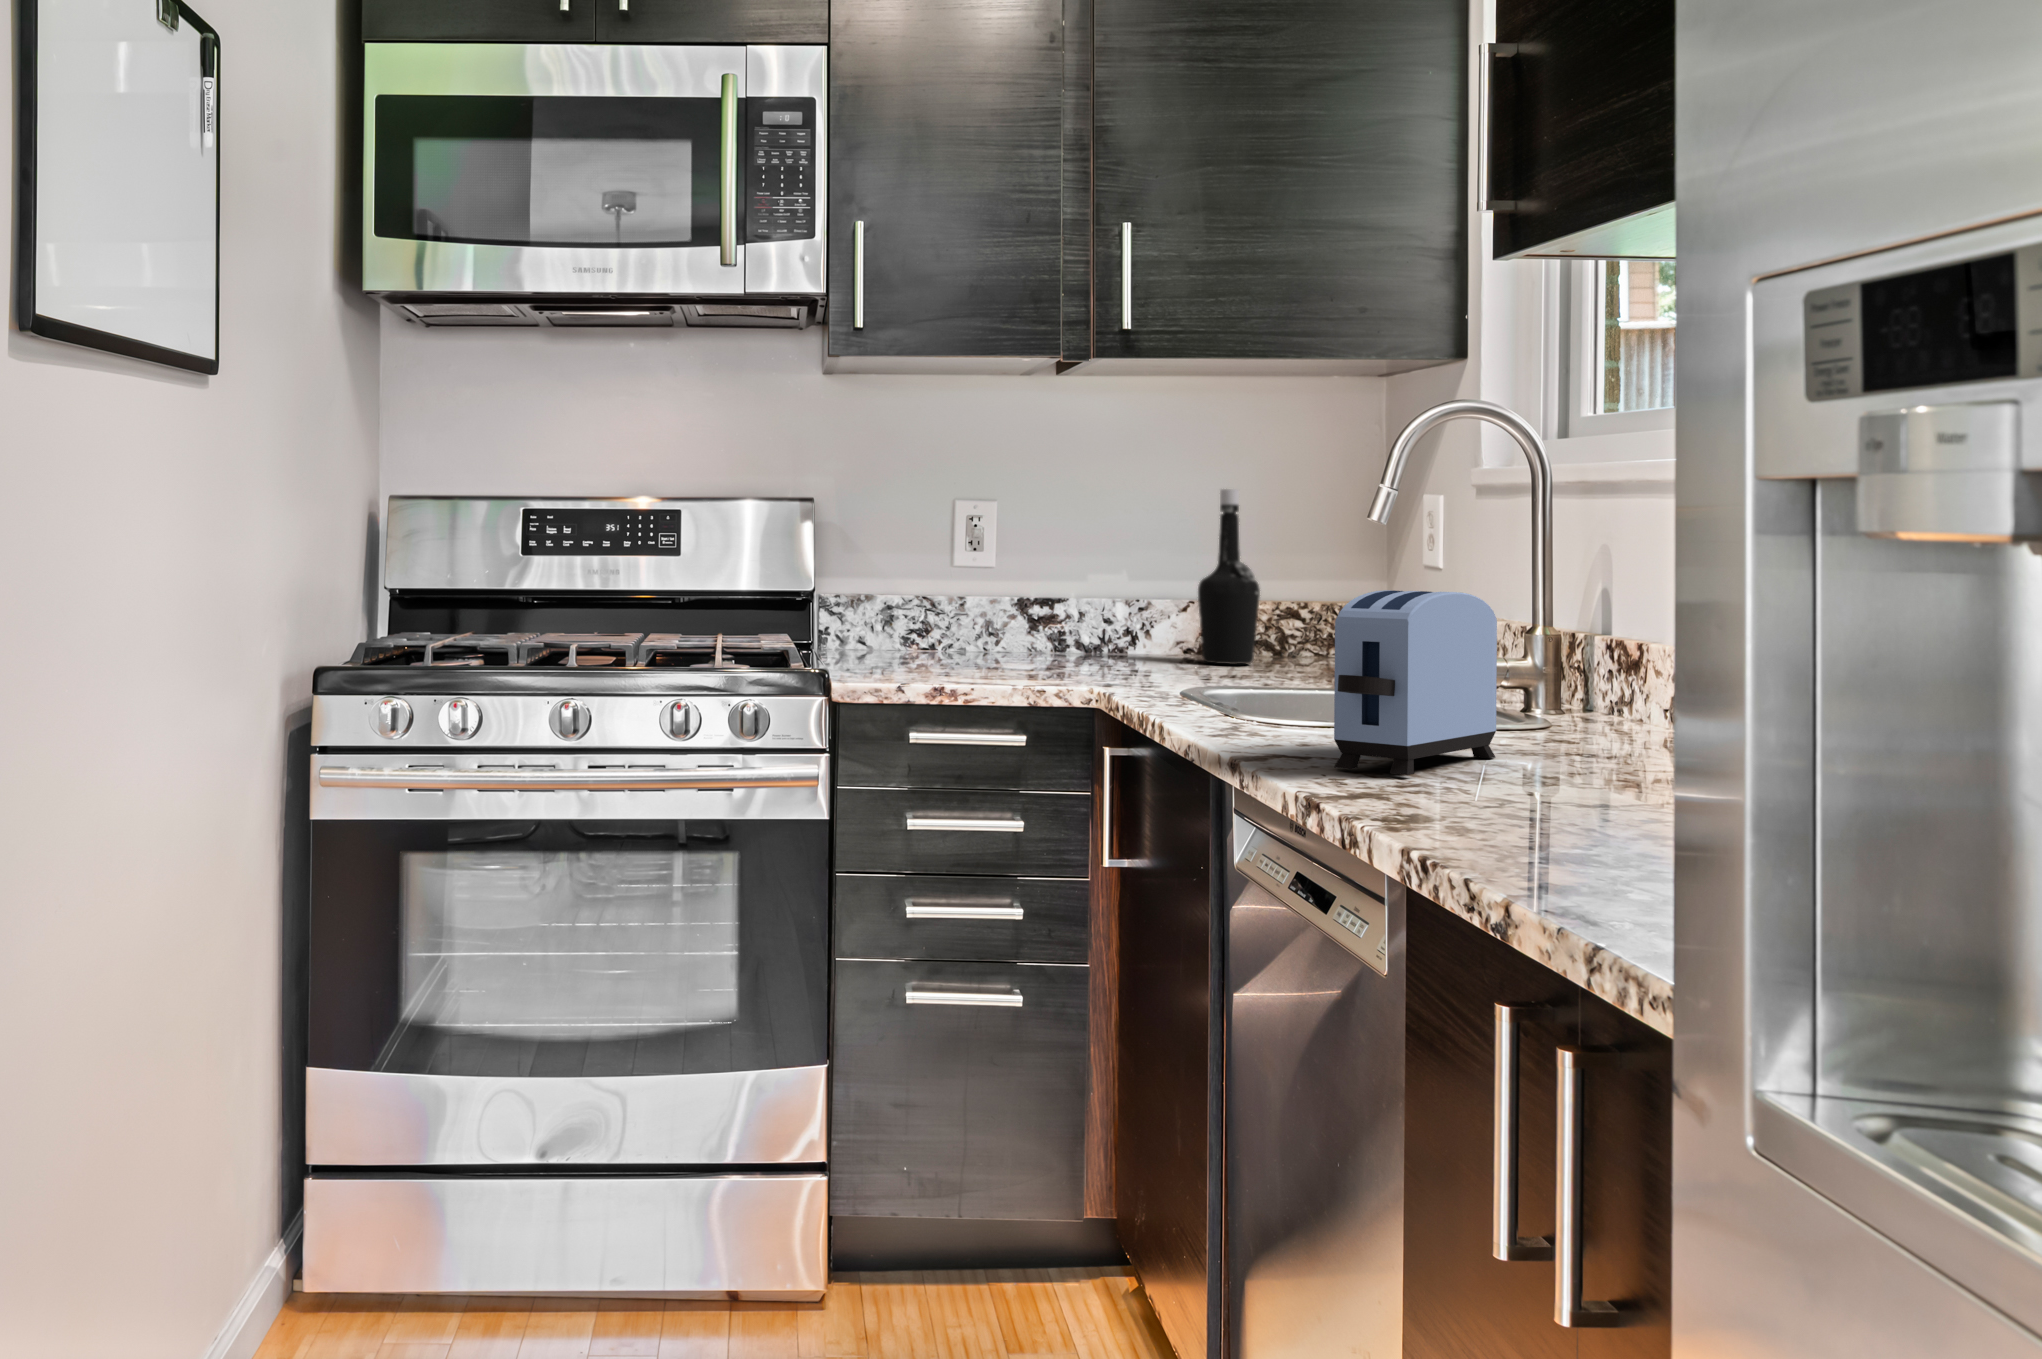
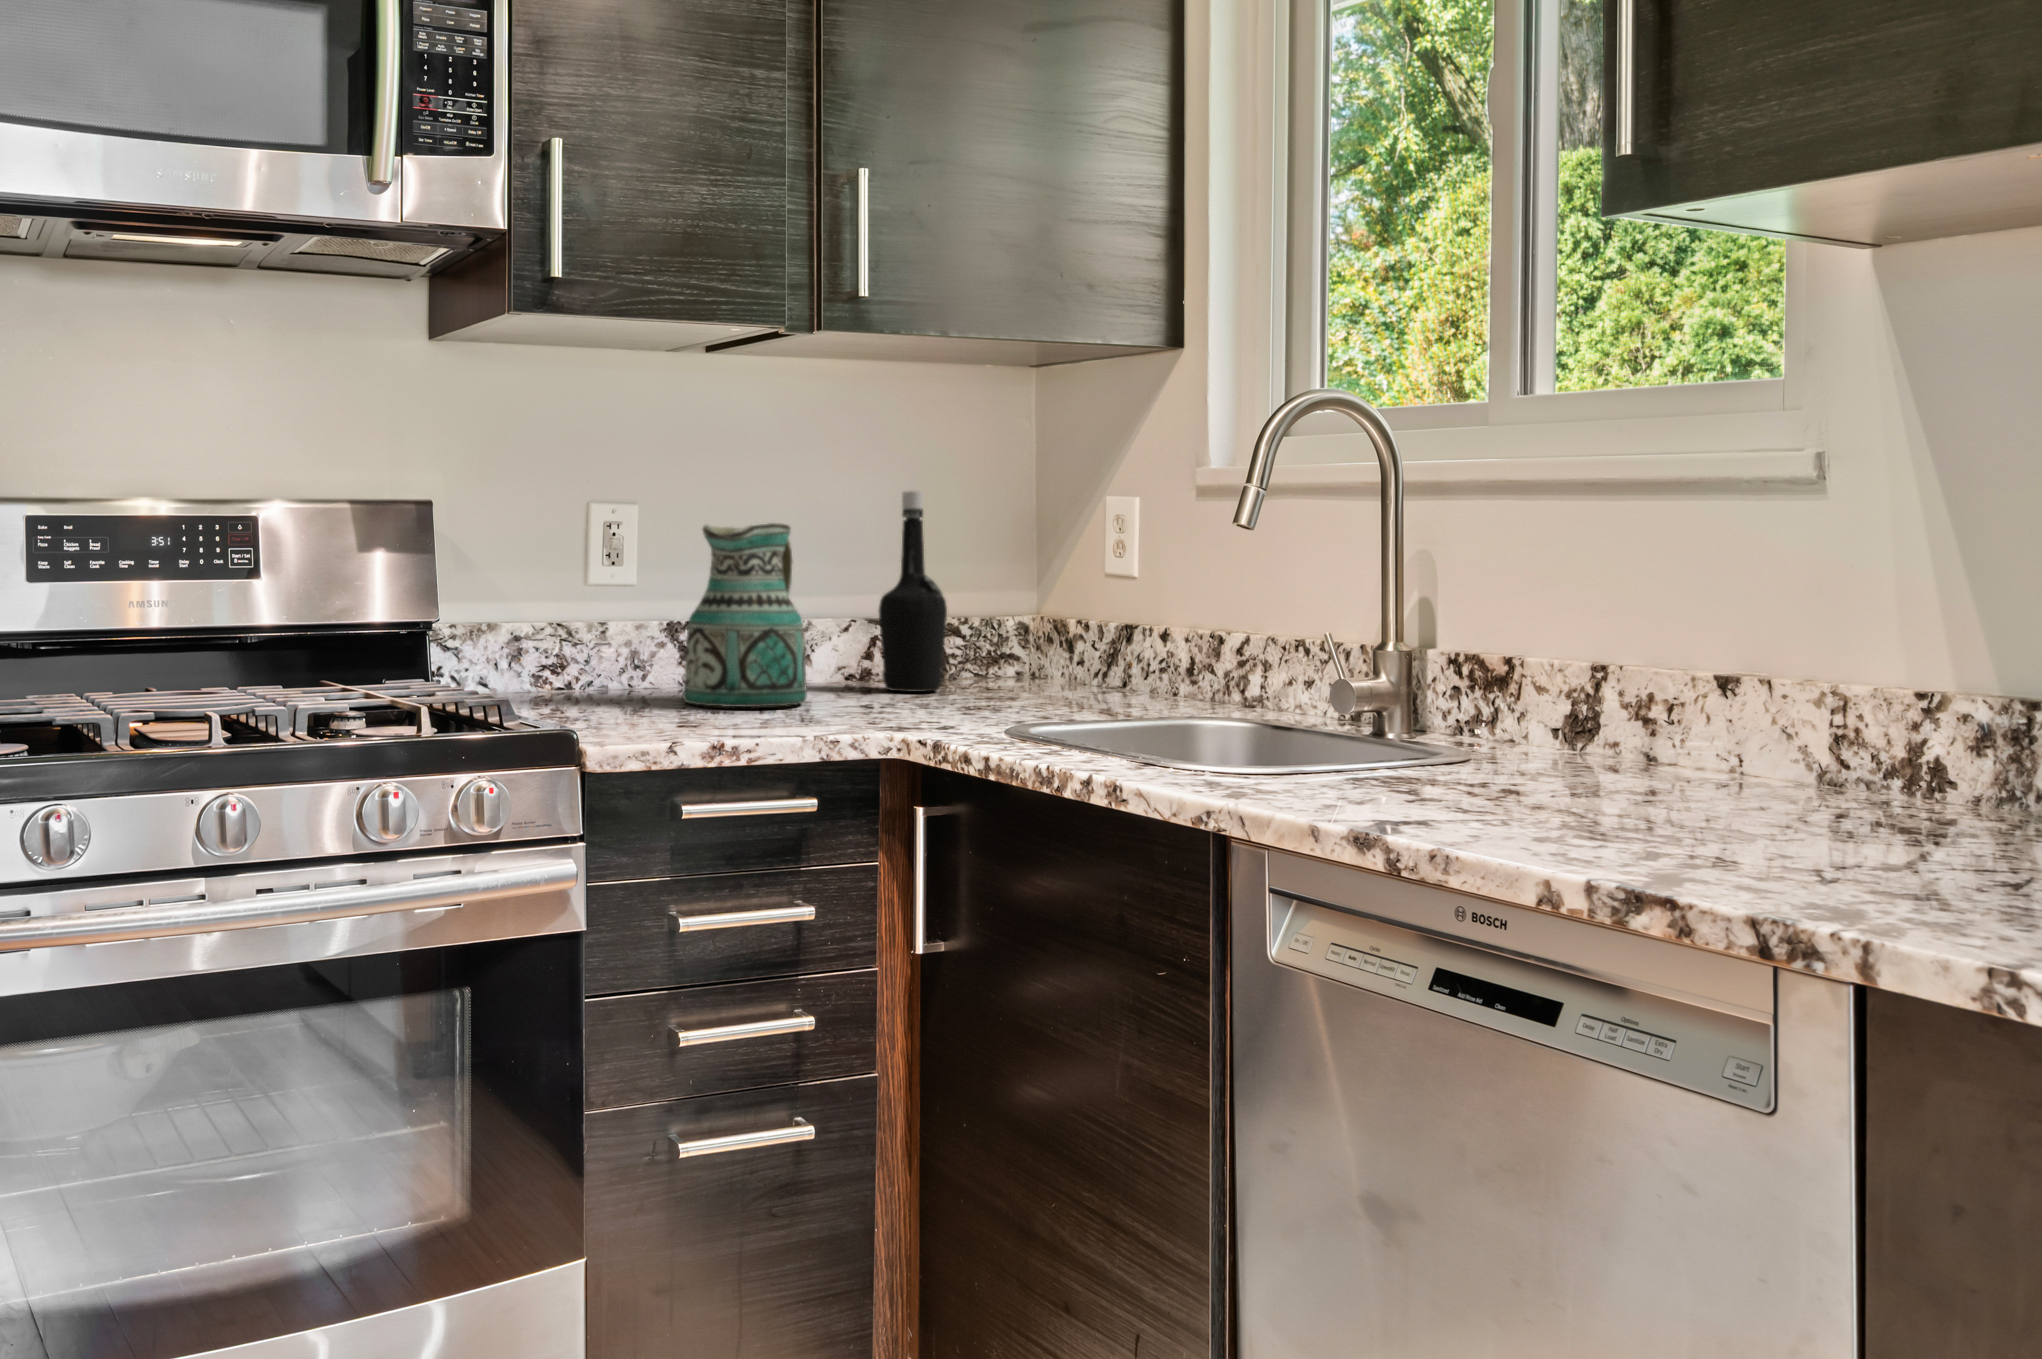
ceramic pitcher: none [998,516,1110,667] -> present [683,523,807,707]
toaster: present [1334,590,1497,775] -> none [1467,613,1593,835]

